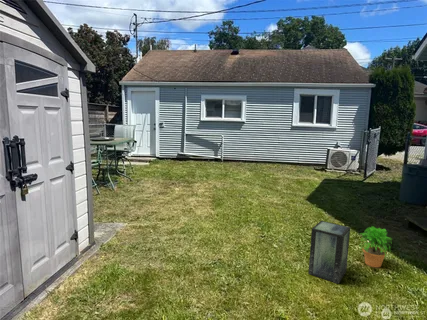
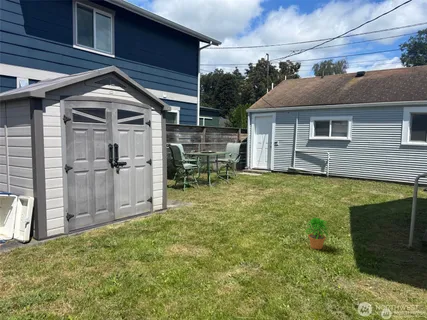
storage box: present [309,221,350,284] -> none [259,207,287,248]

